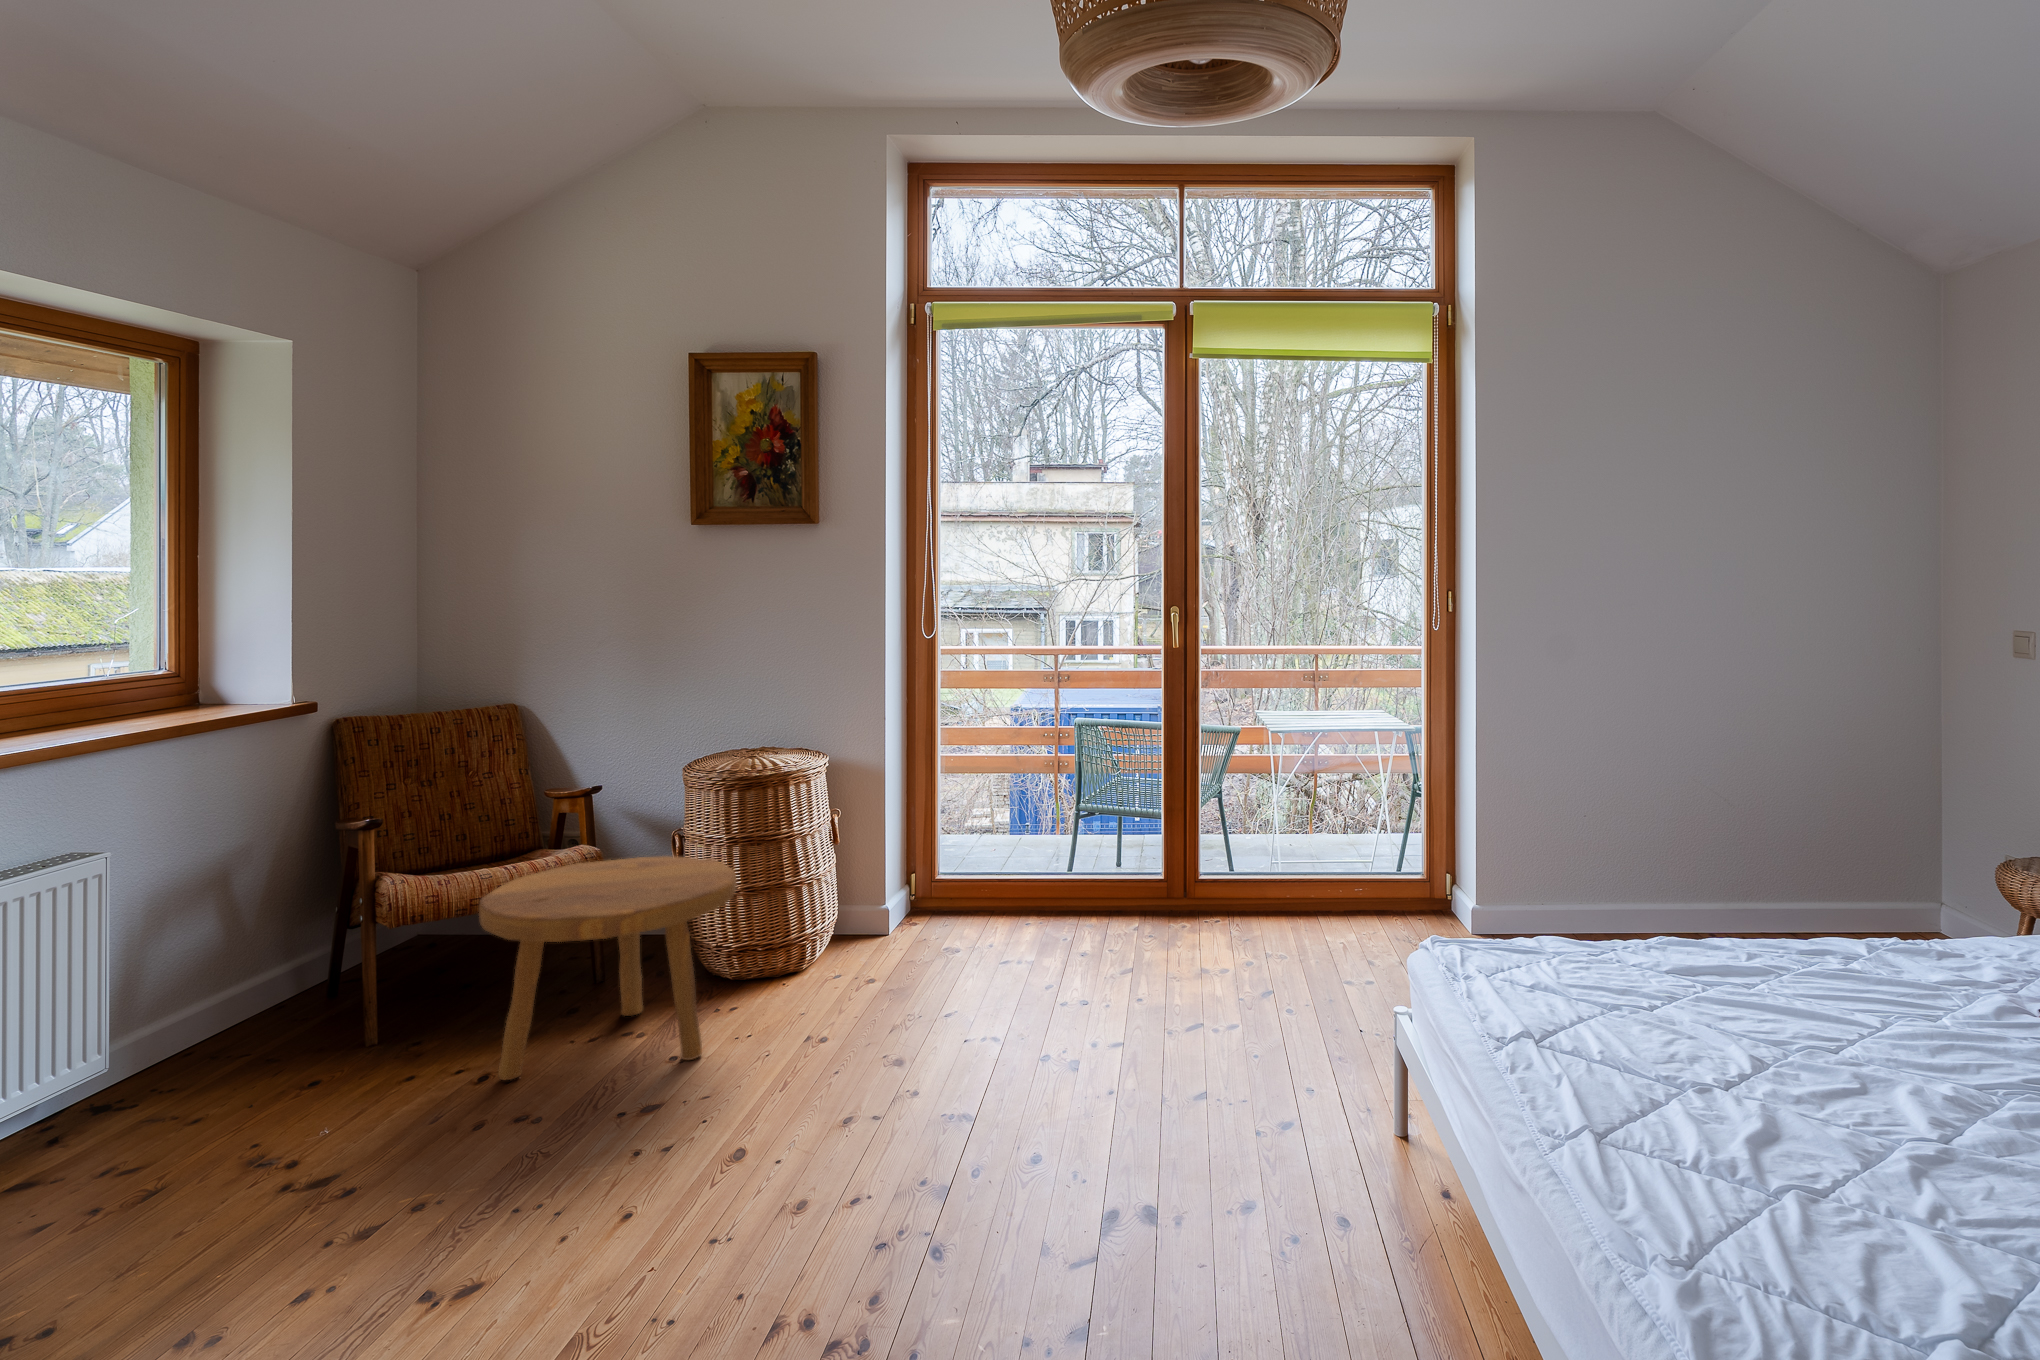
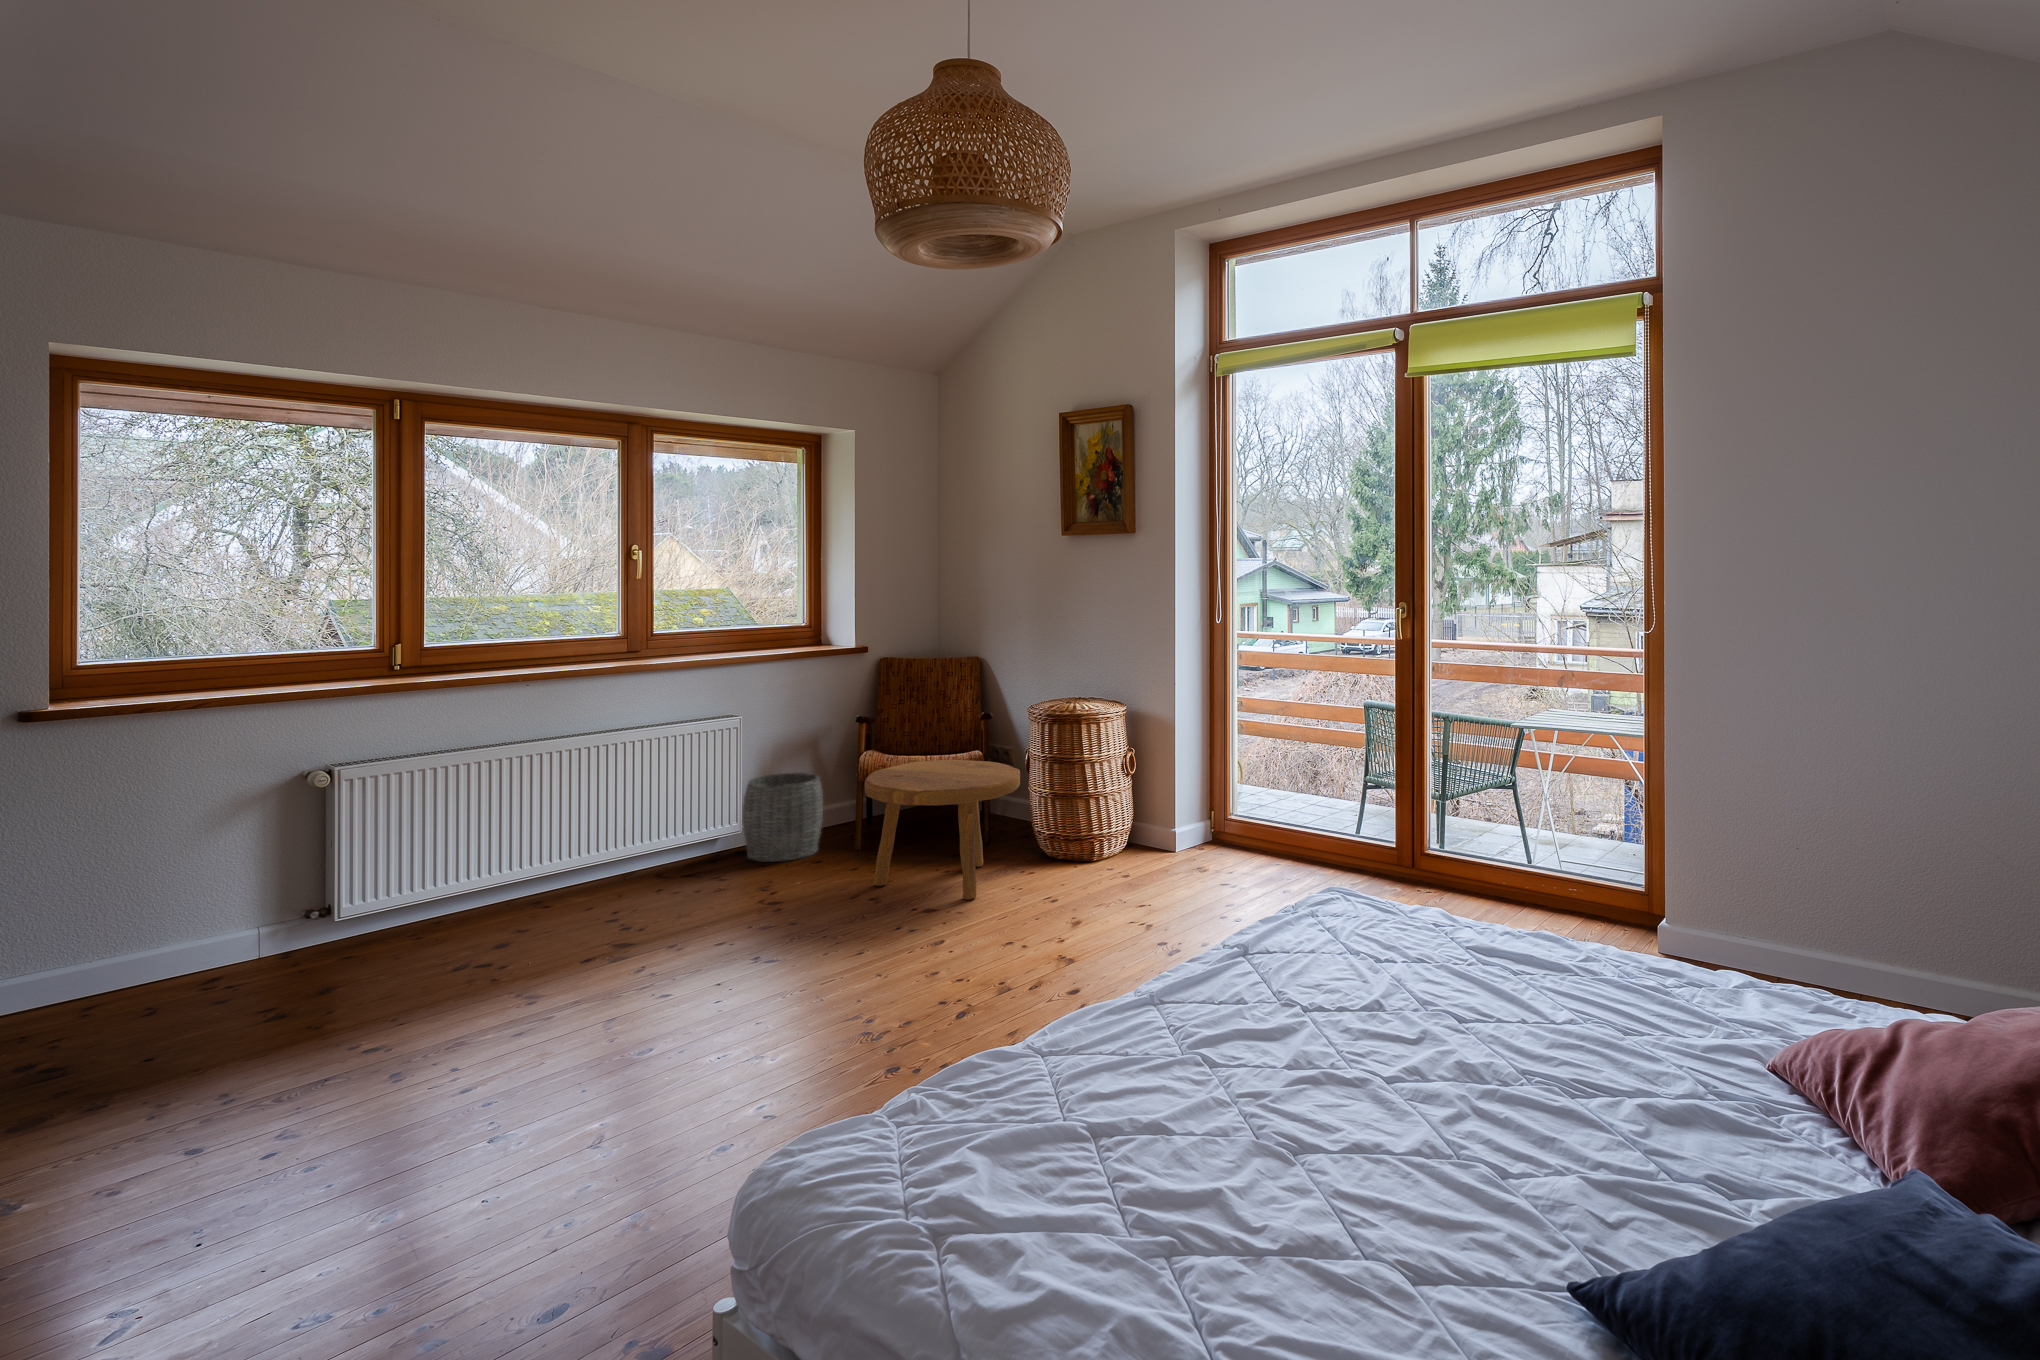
woven basket: none [135,931,307,1105] -> present [743,773,823,862]

